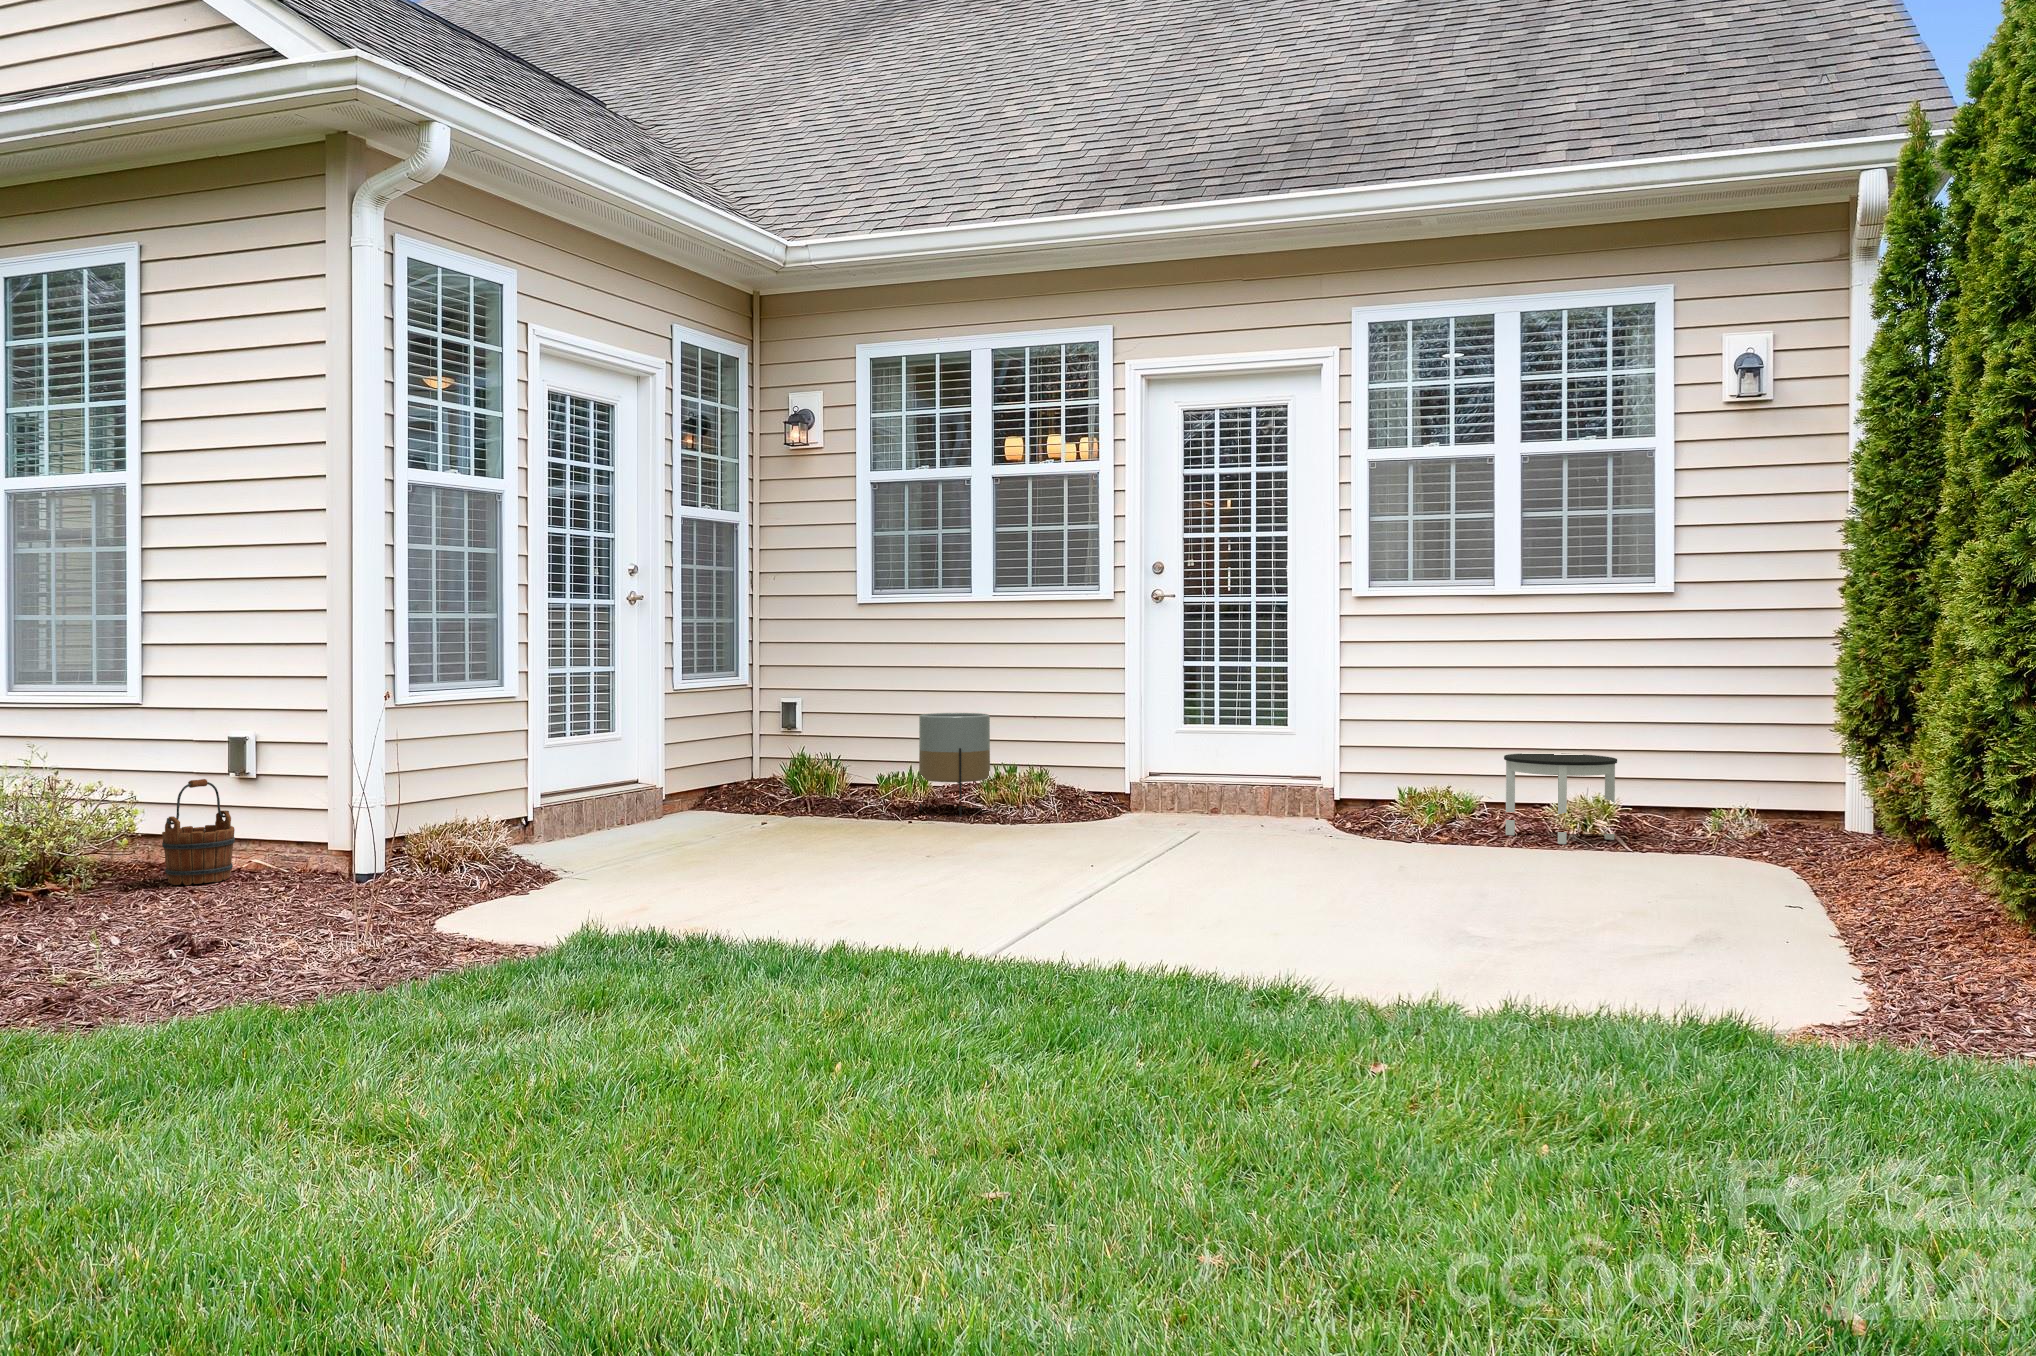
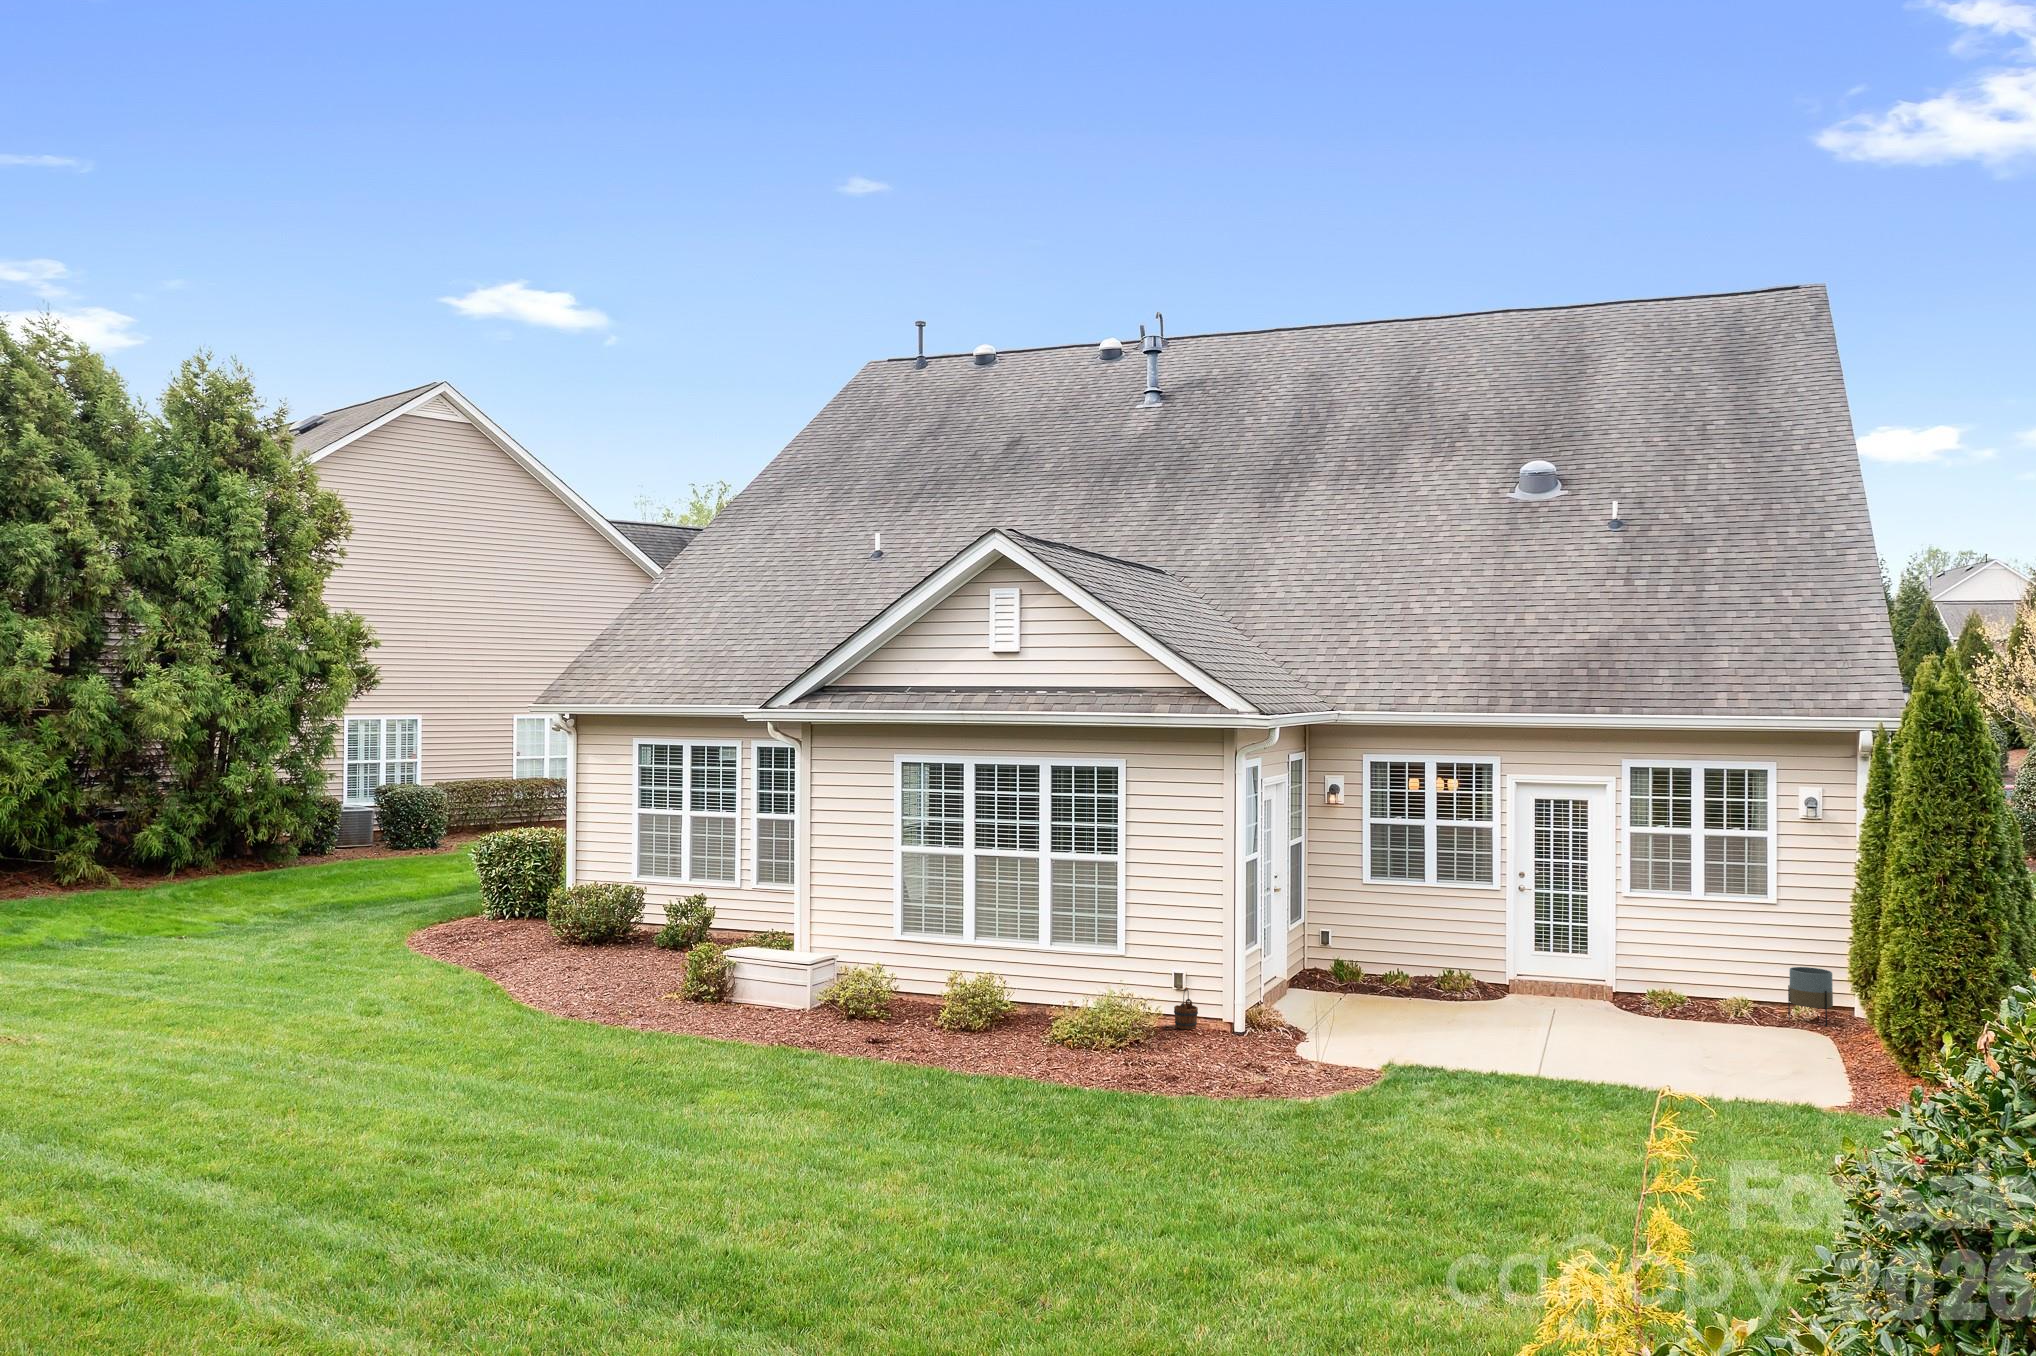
planter: present [919,713,990,817] -> present [1788,967,1833,1027]
round table: present [1504,753,1617,844] -> none [1699,975,1752,1021]

